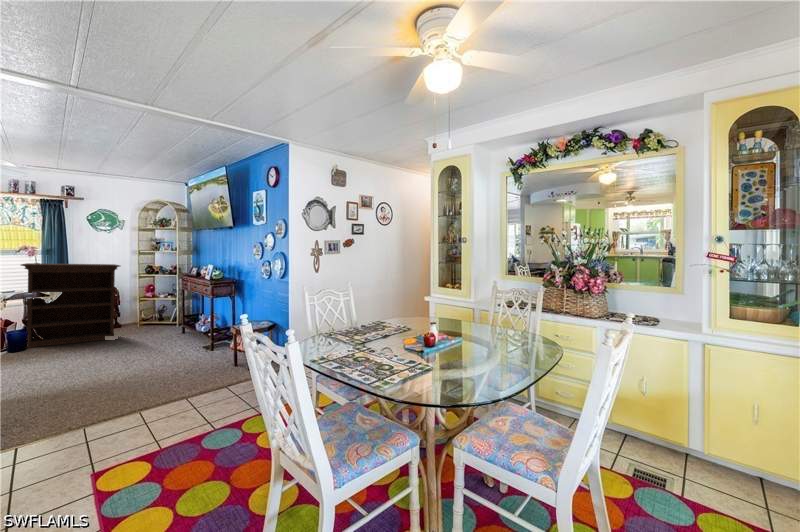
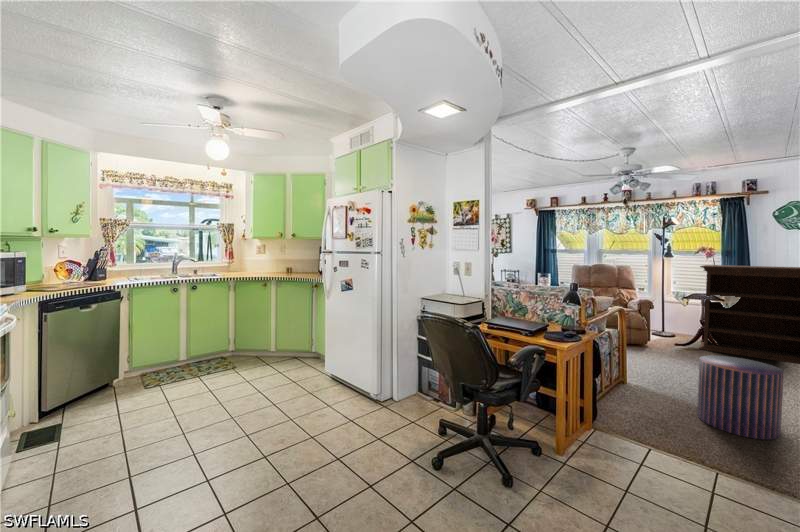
pouf: none [22,341,94,408] -> present [697,355,784,440]

